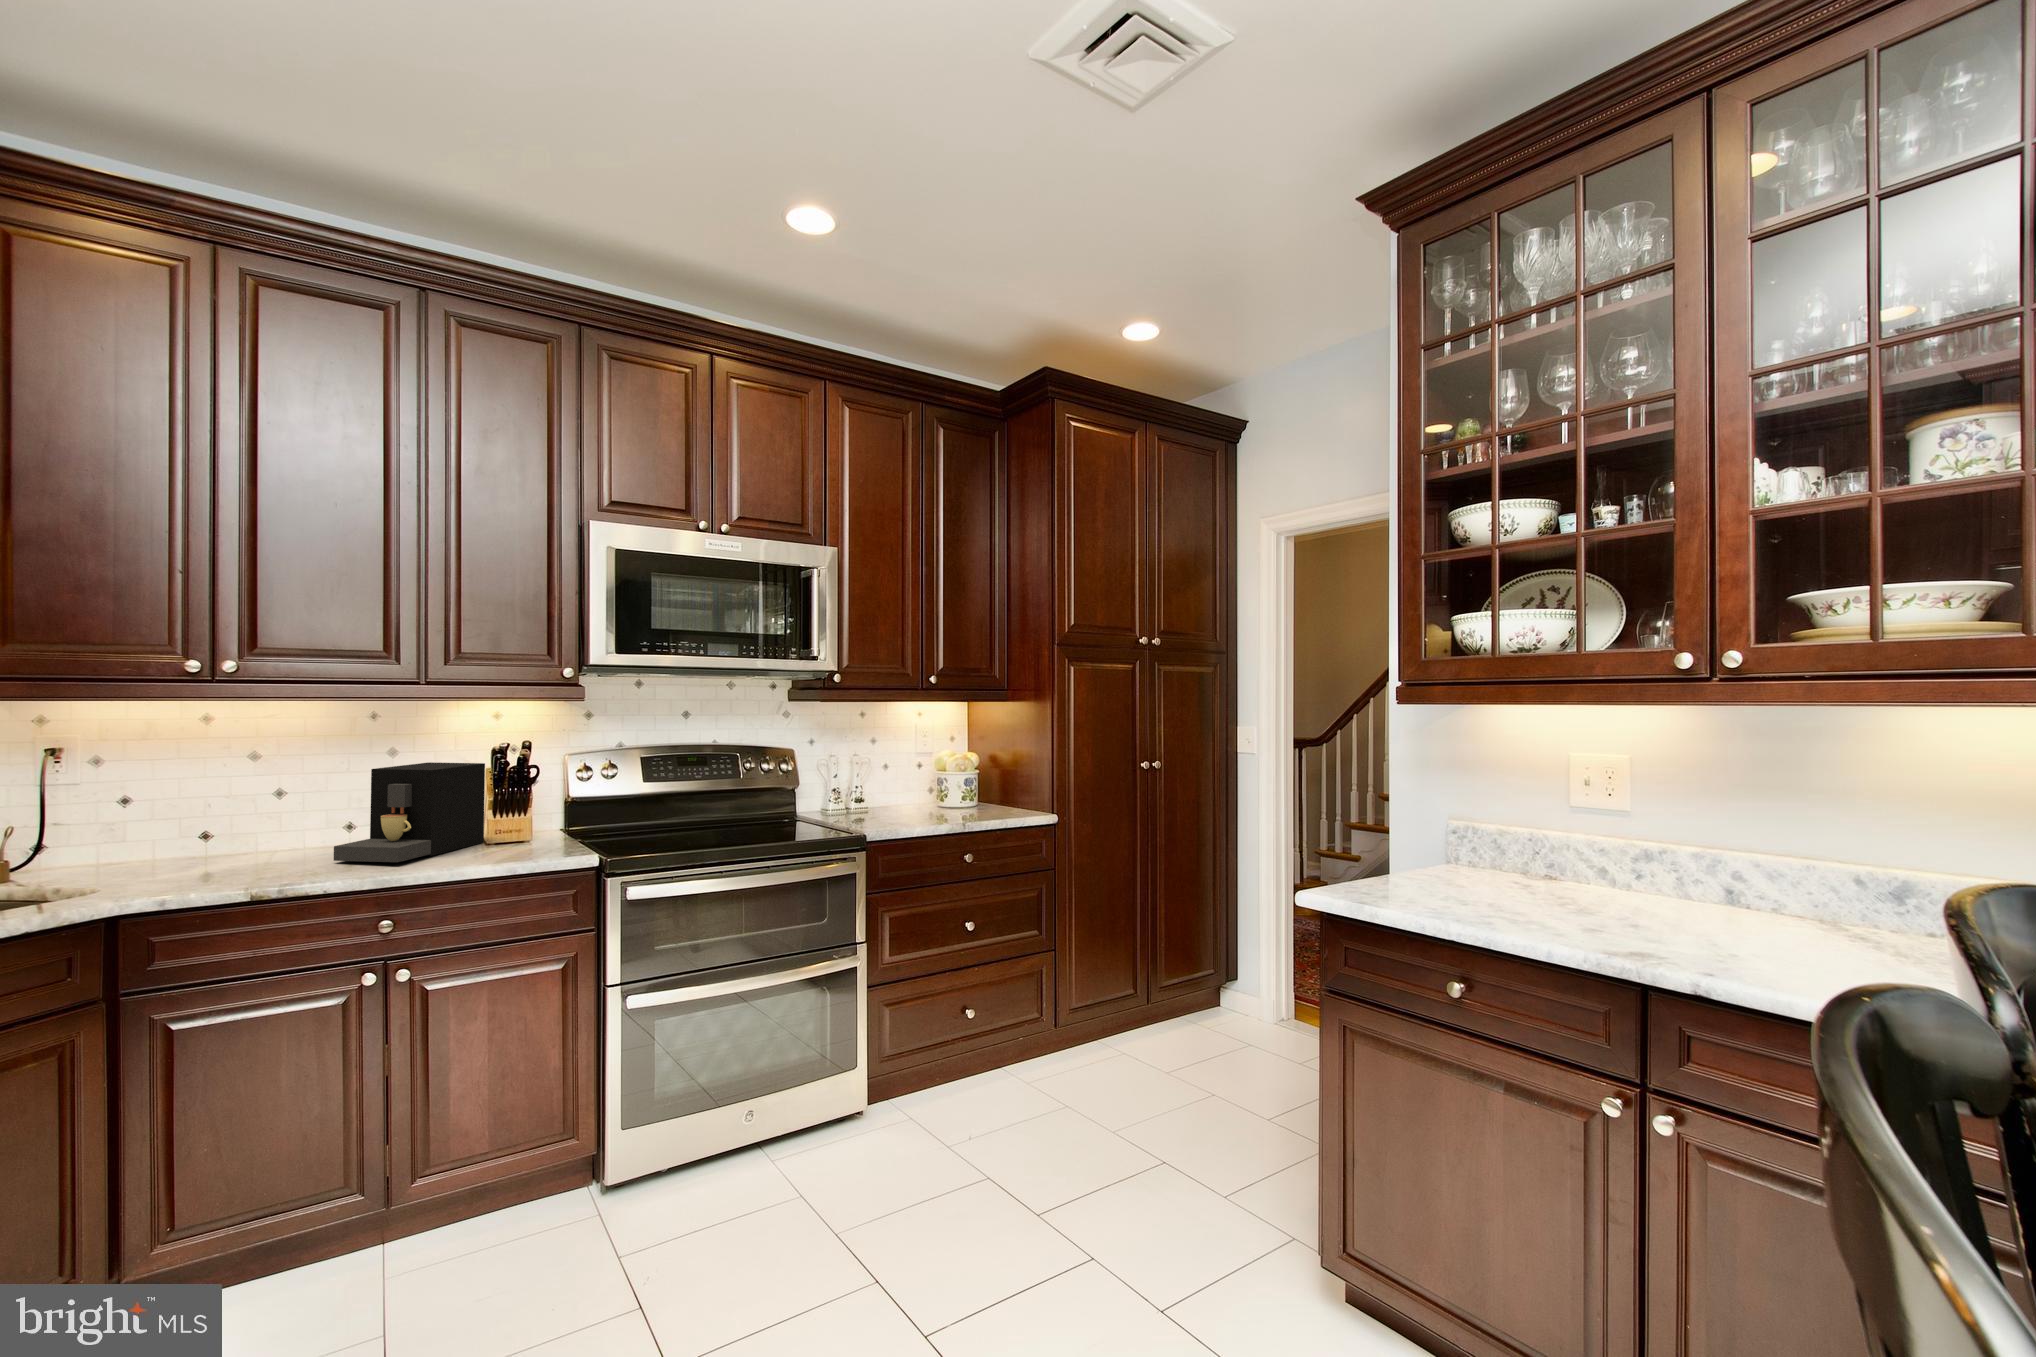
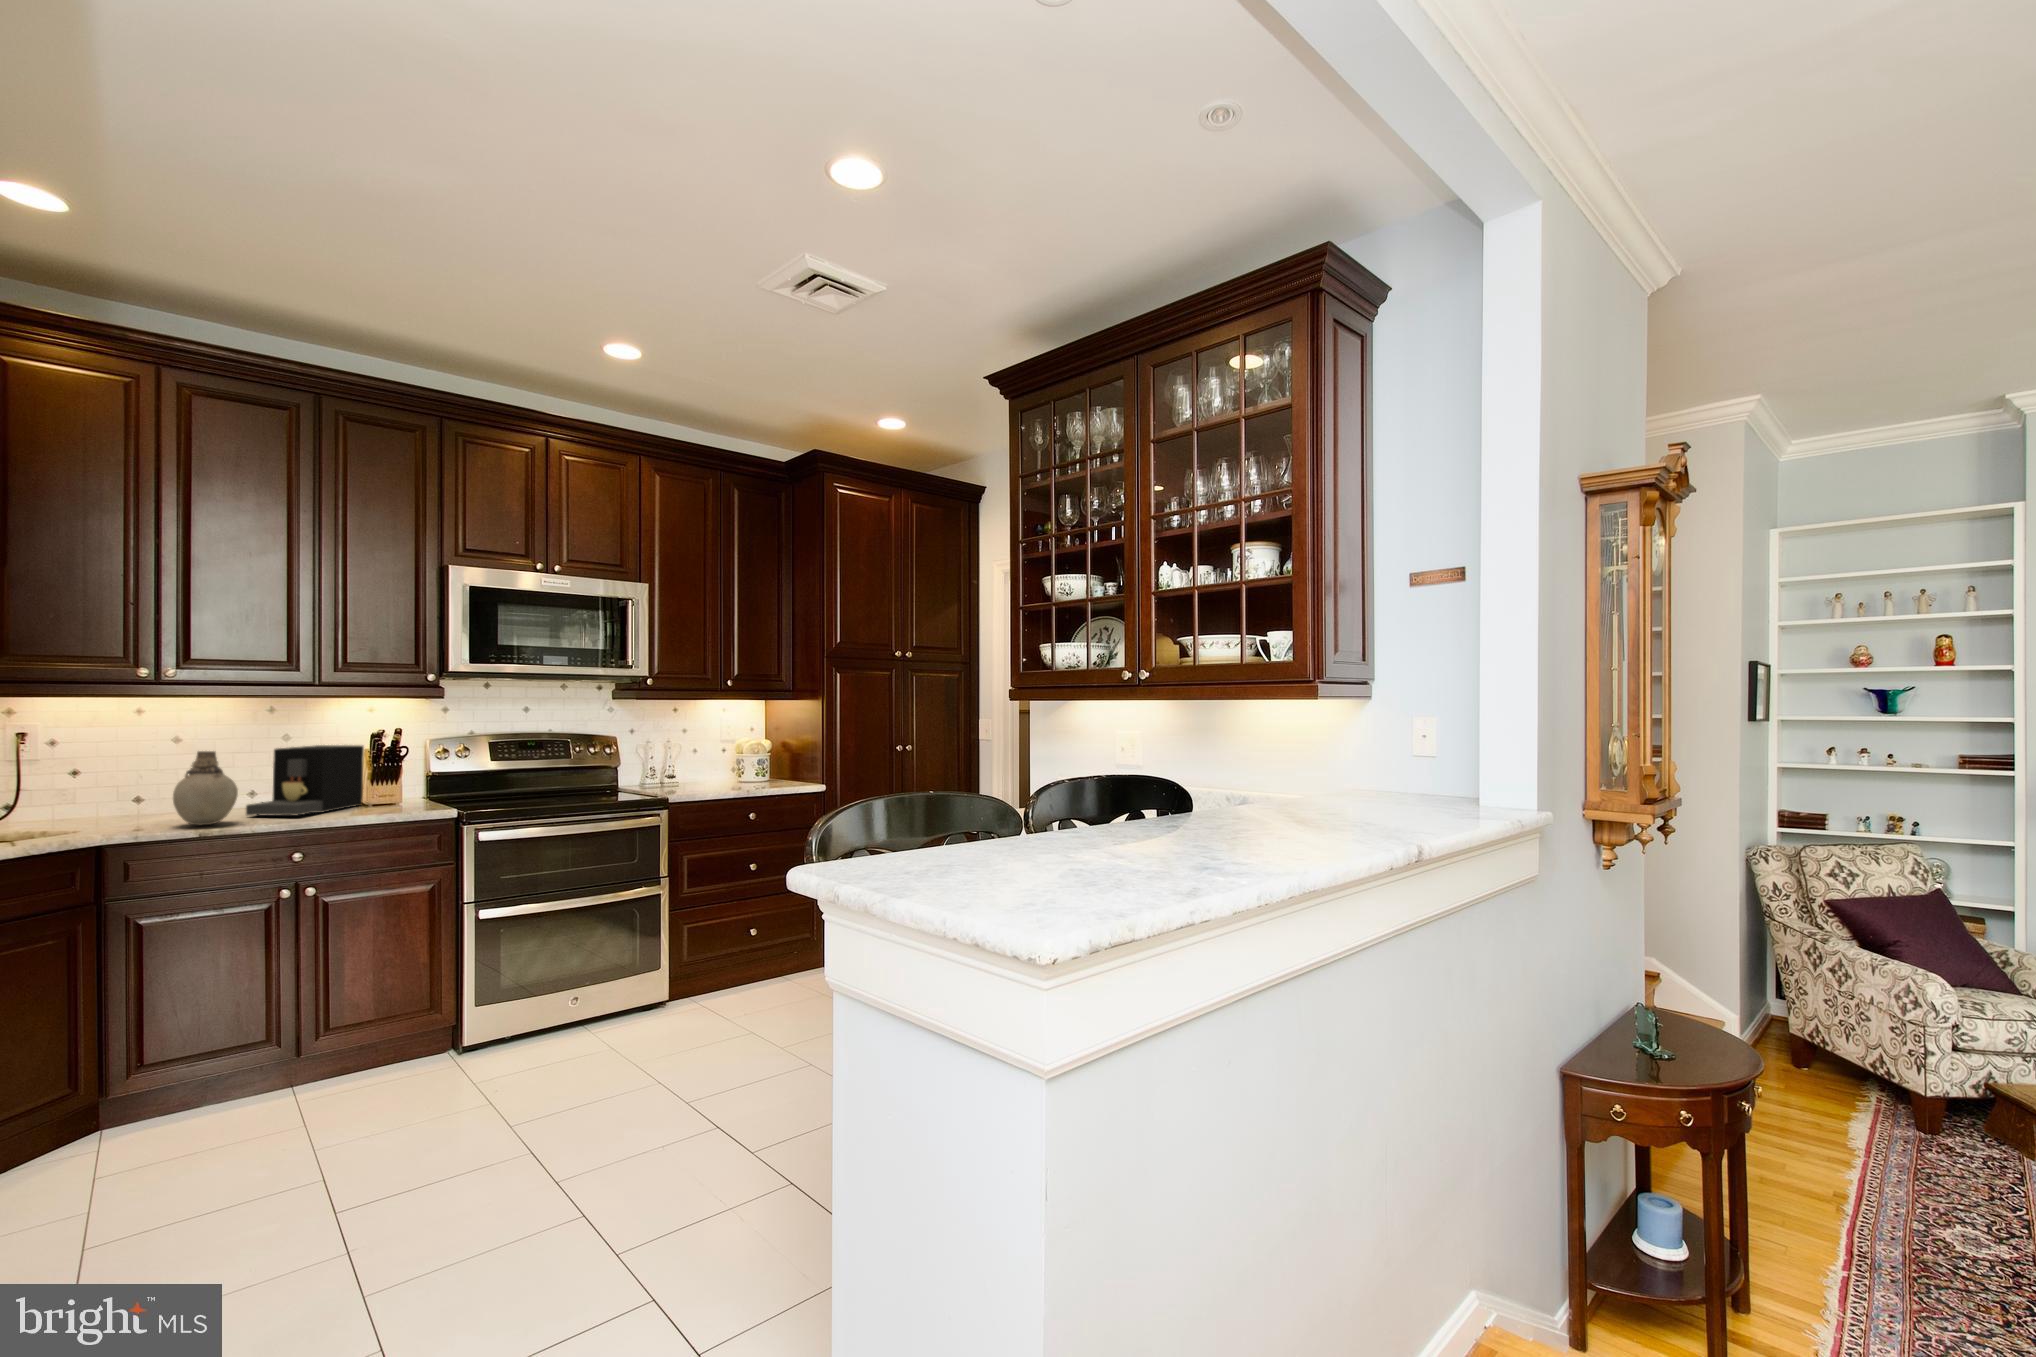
vase: none [234,776,319,879] -> present [173,751,238,825]

